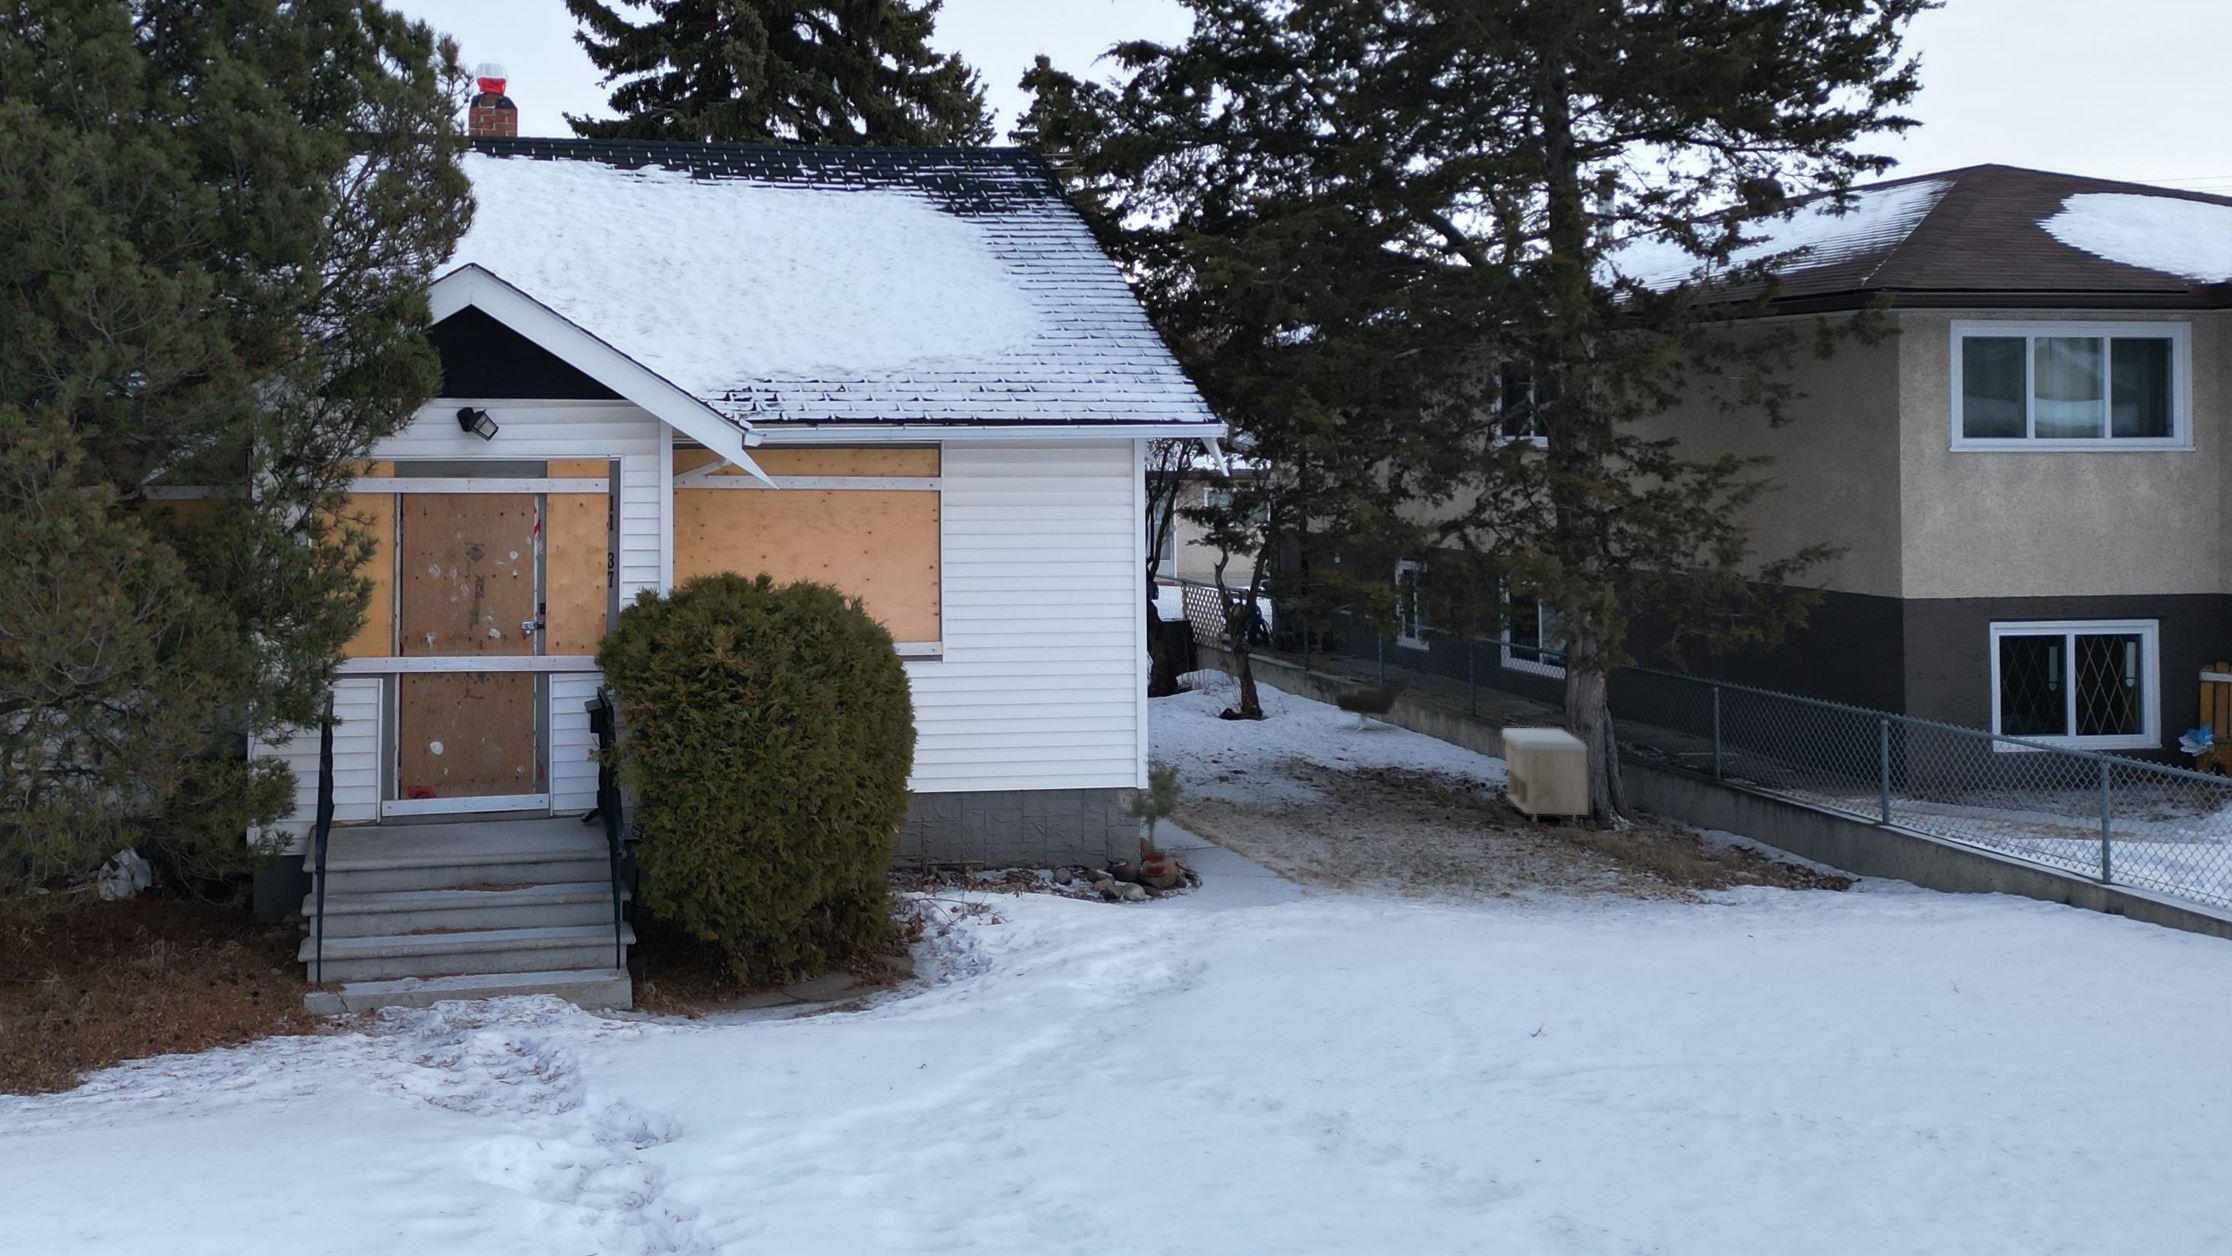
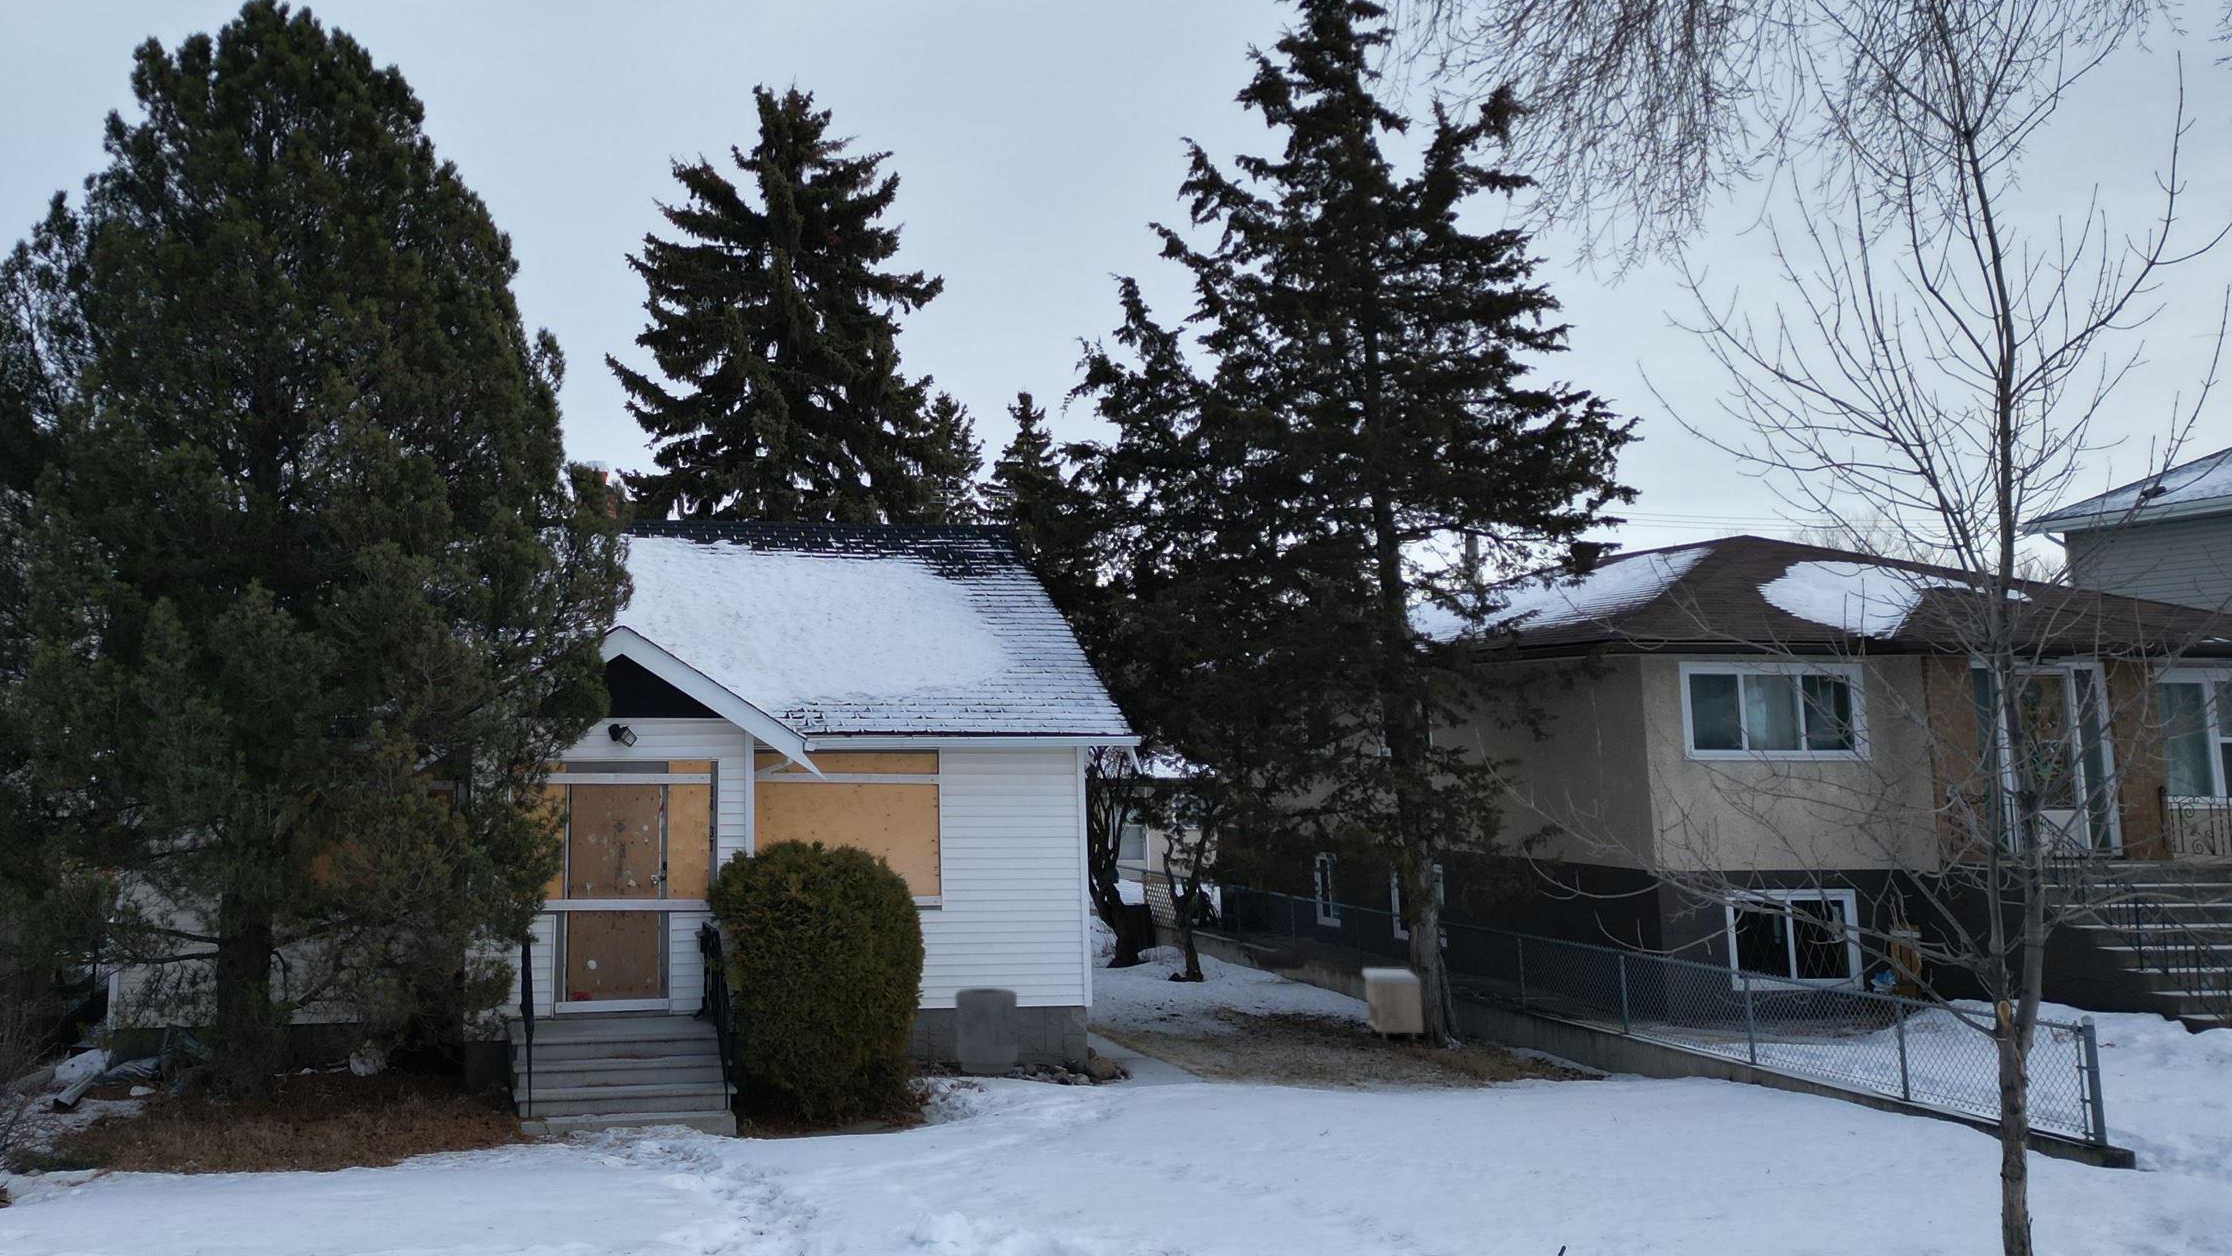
potted tree: present [1119,754,1183,877] -> none [1066,976,1117,1067]
trash can: none [960,770,1047,890] -> present [955,988,1018,1074]

